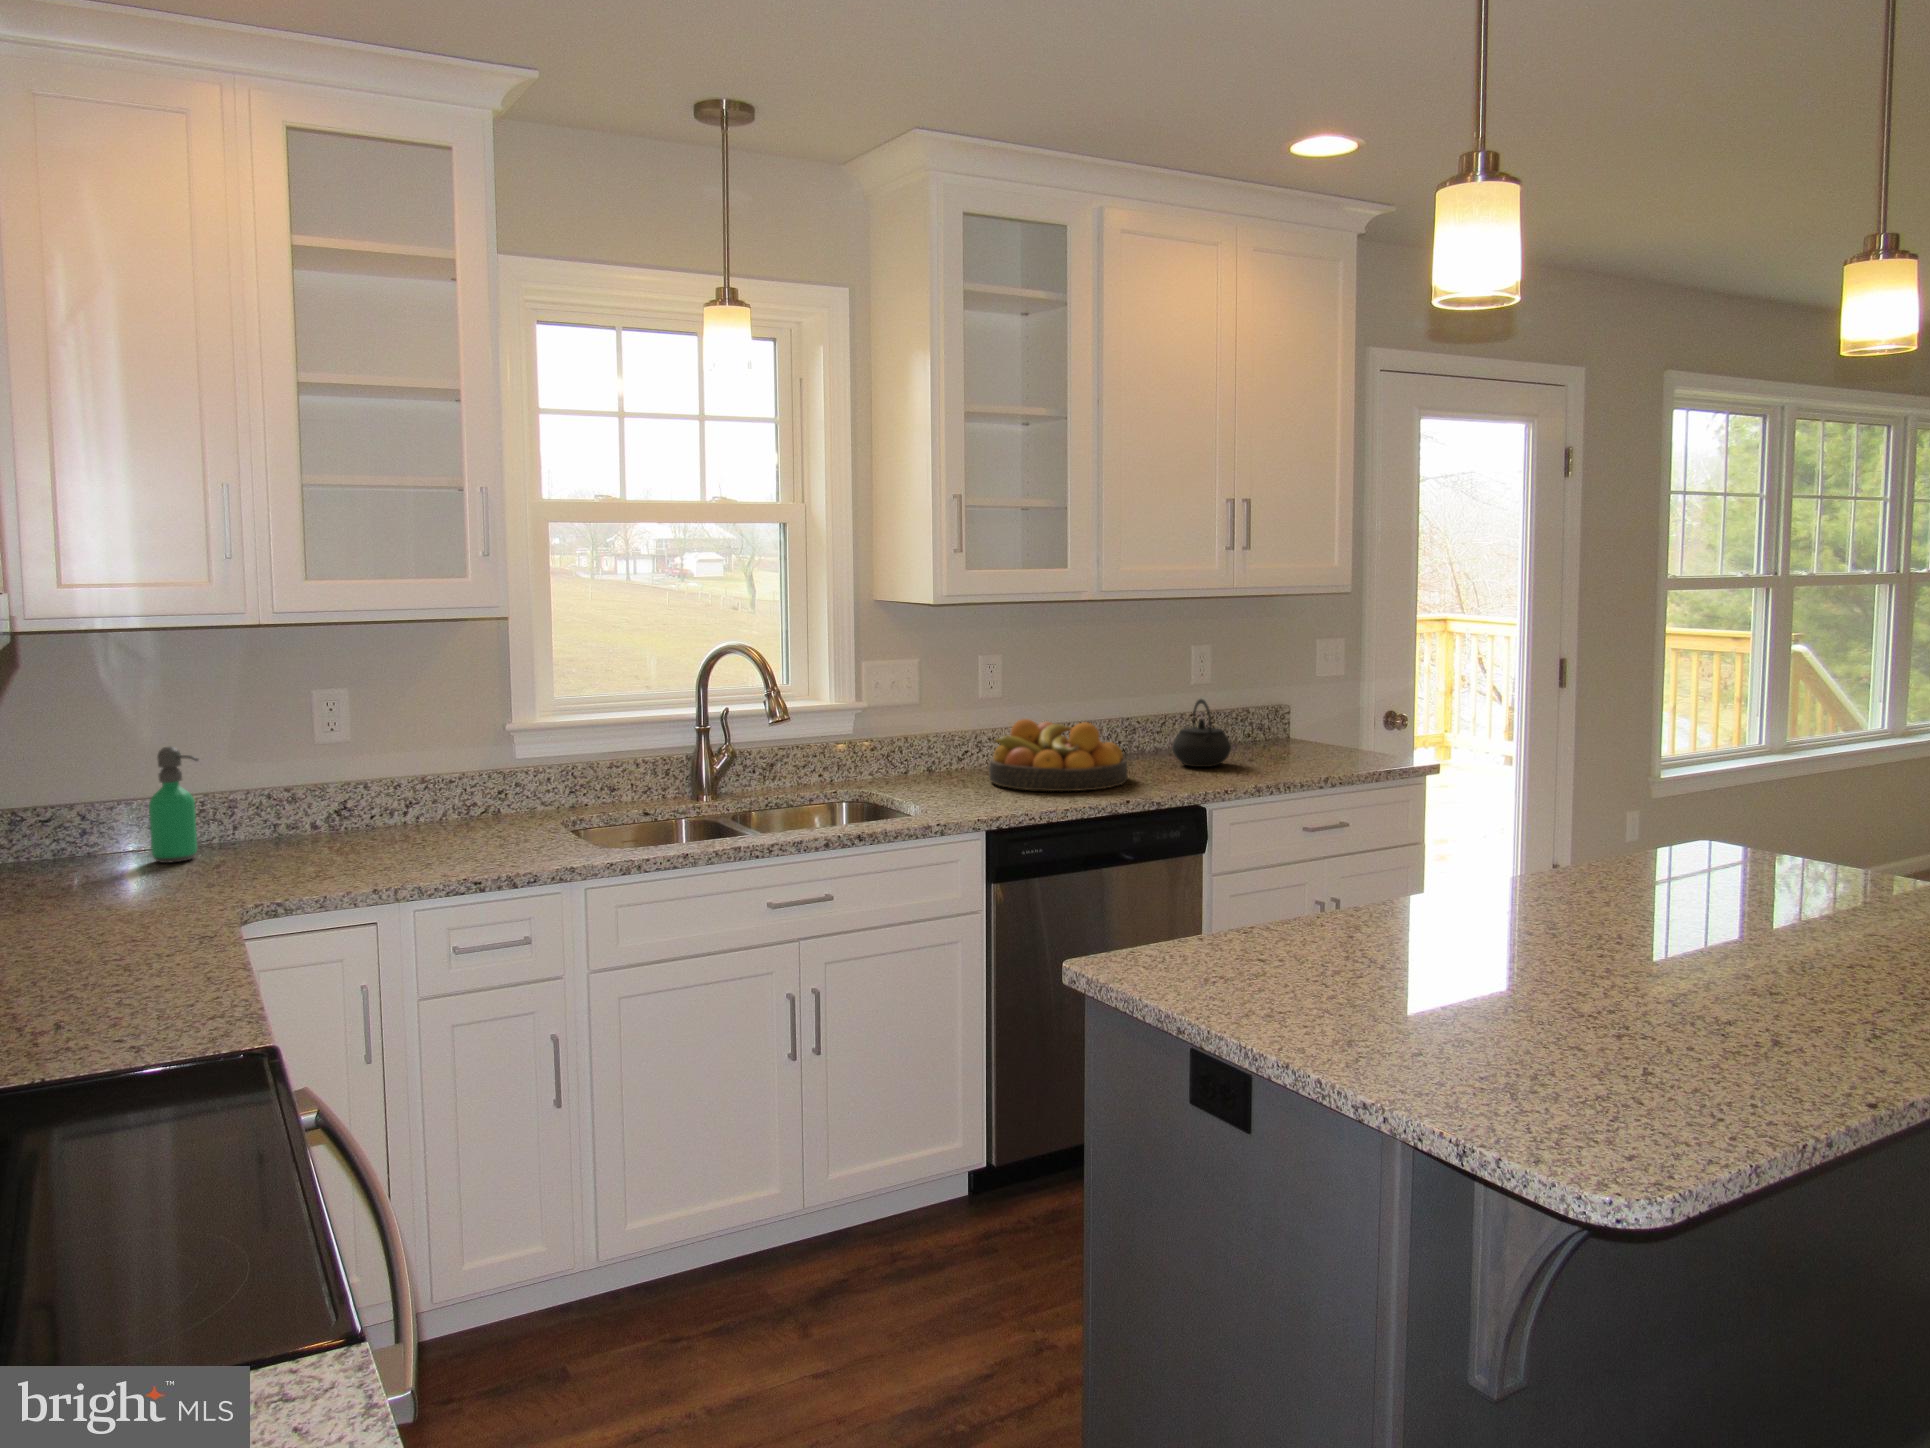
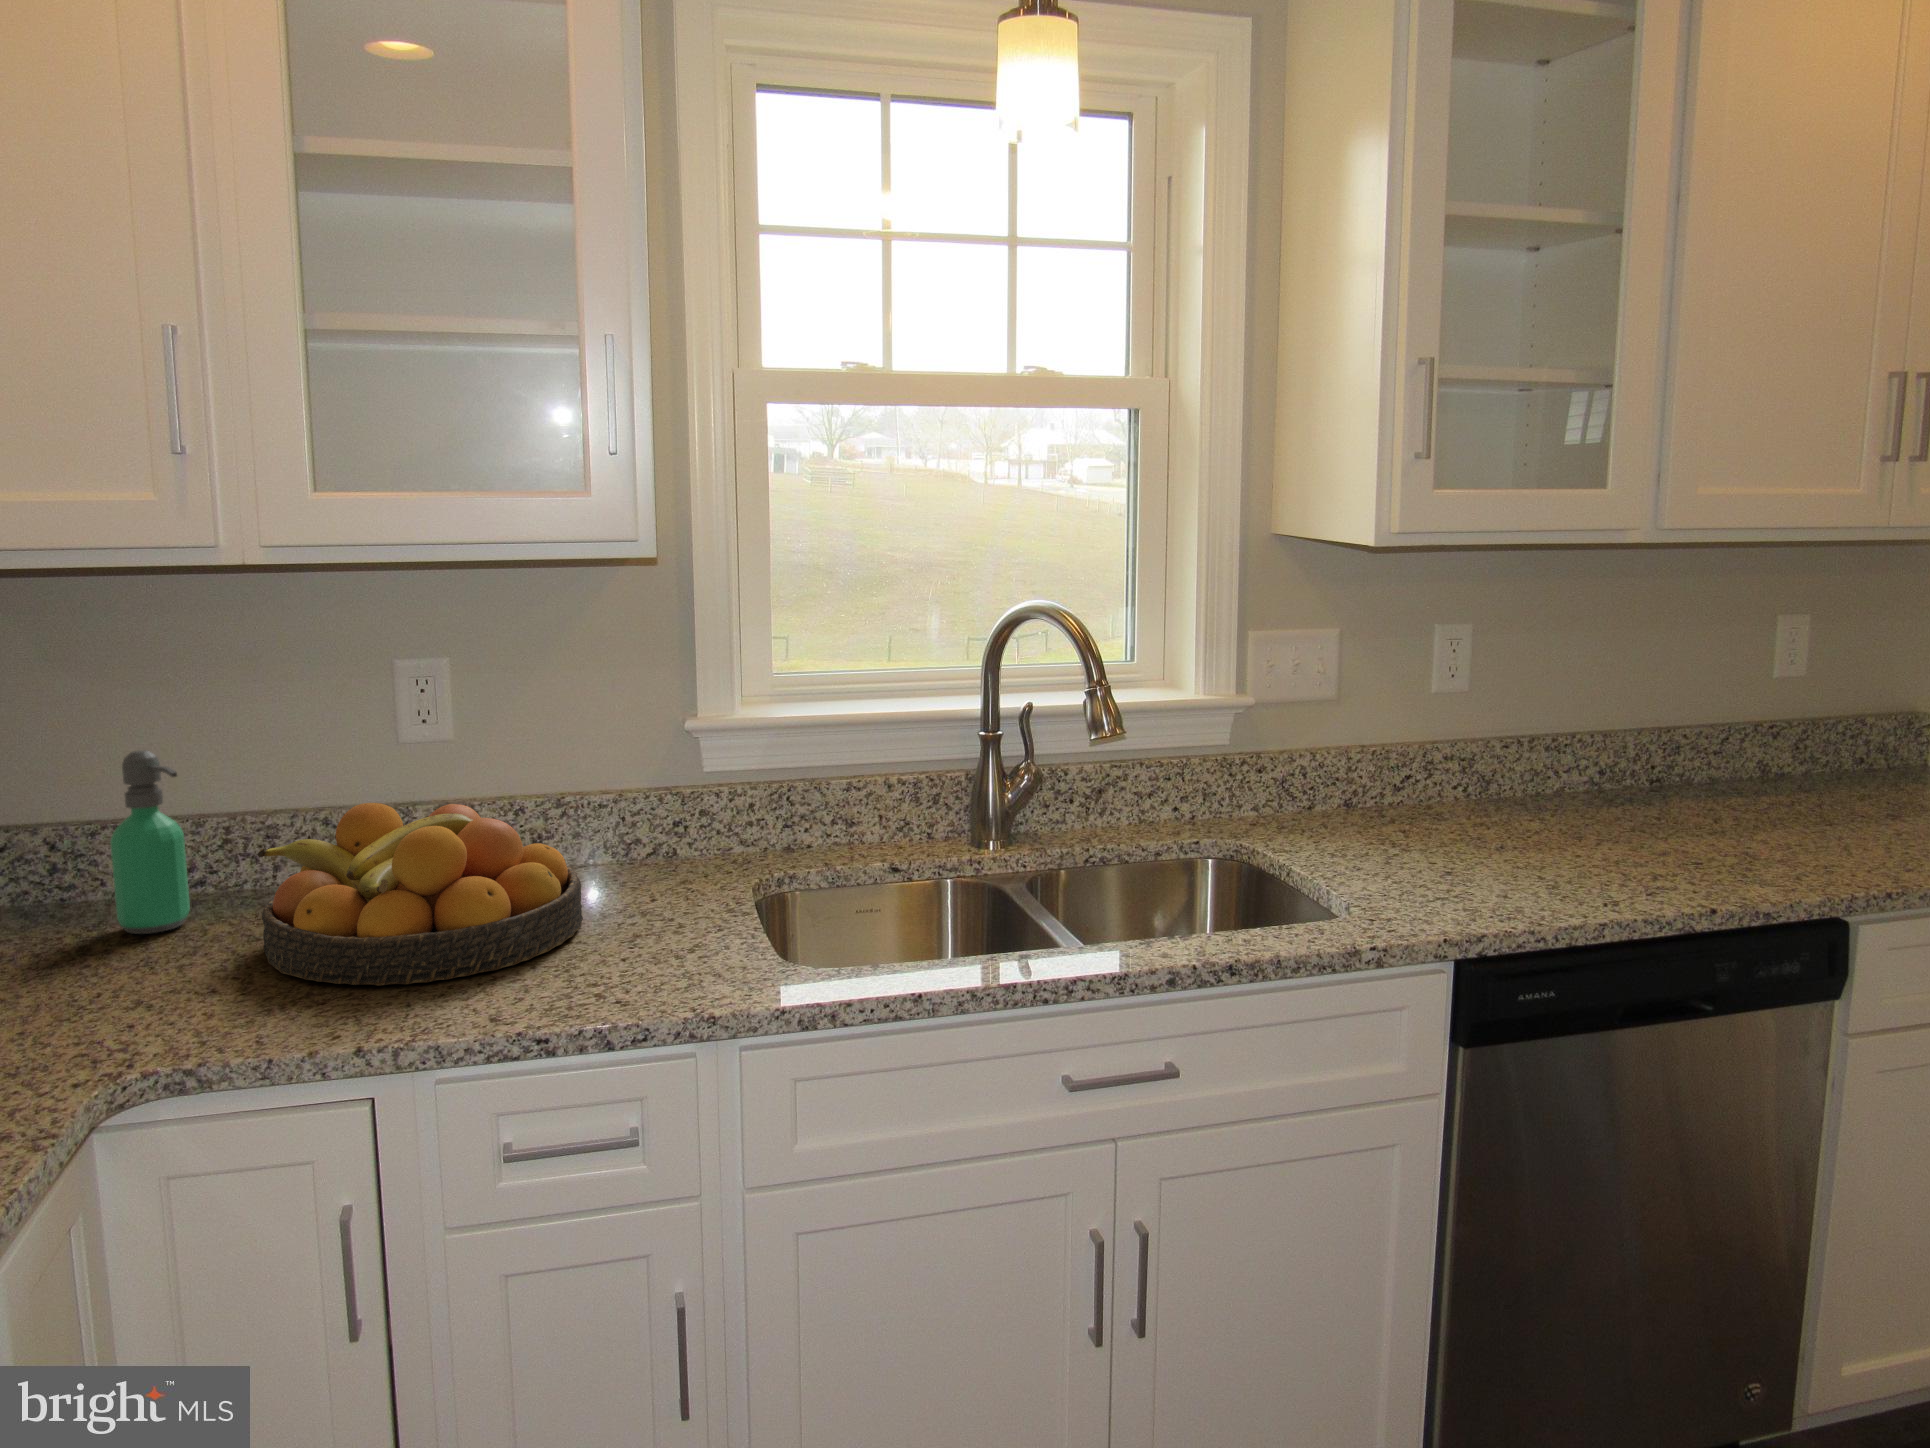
kettle: present [1172,699,1231,767] -> none [1759,711,1874,829]
fruit bowl: present [989,719,1128,791] -> present [257,803,583,986]

